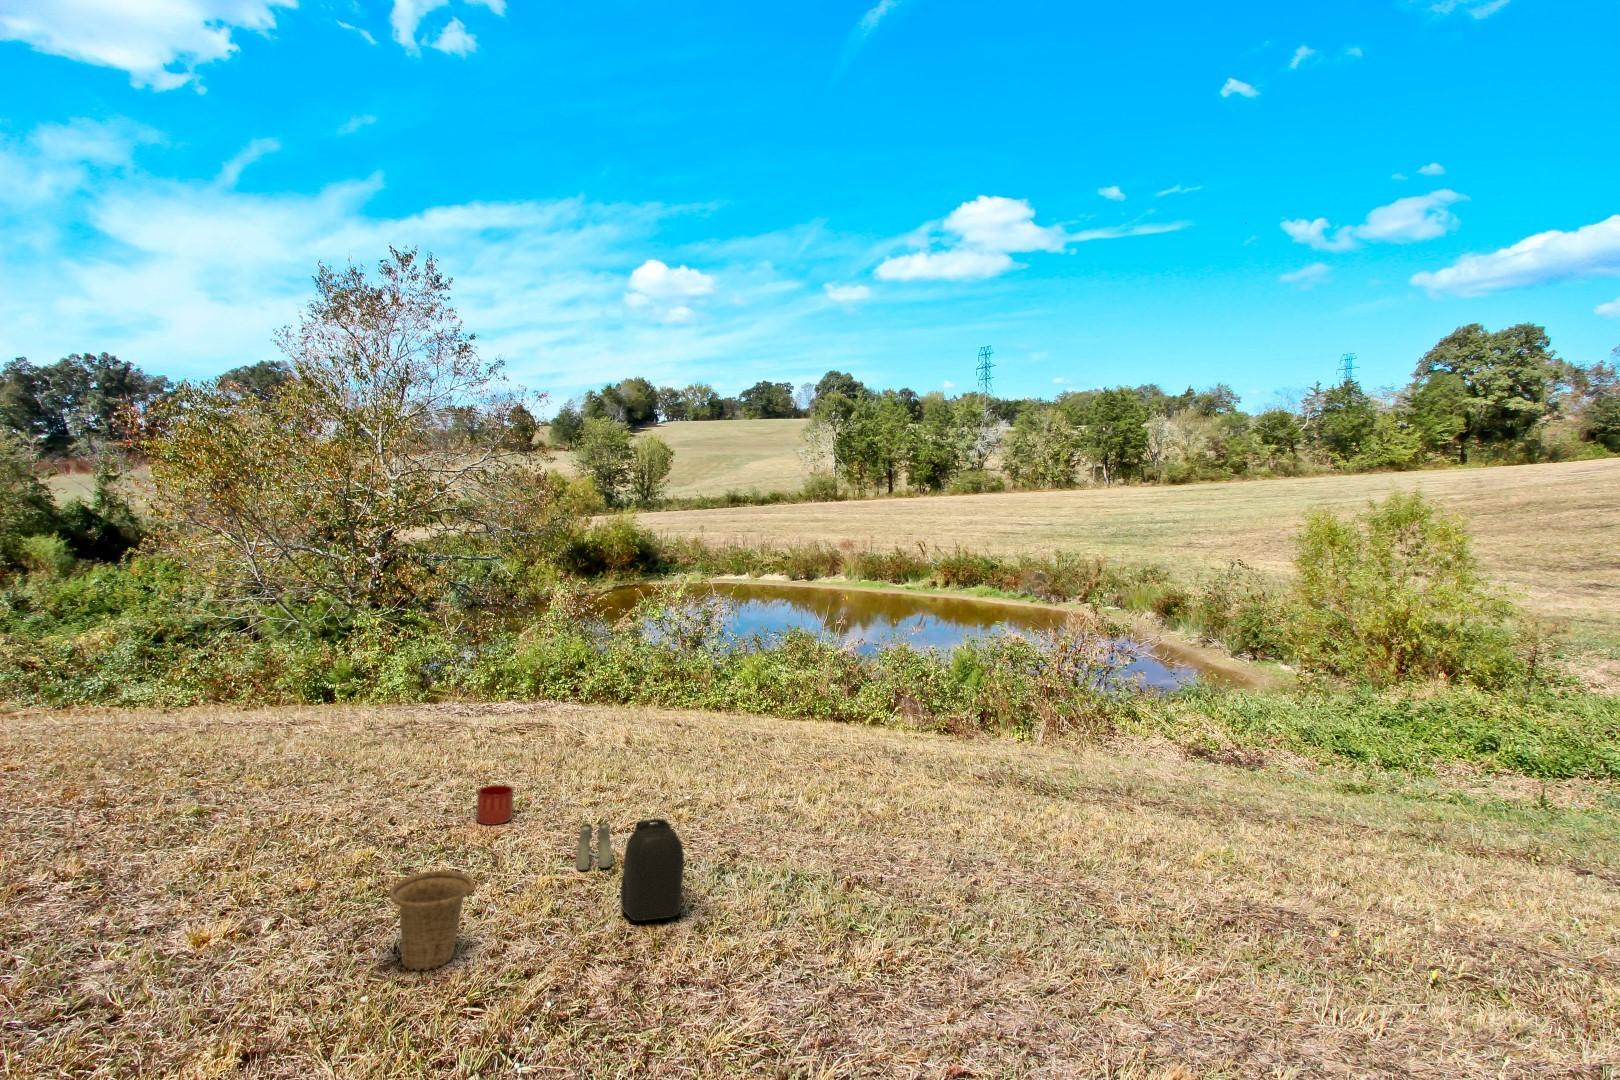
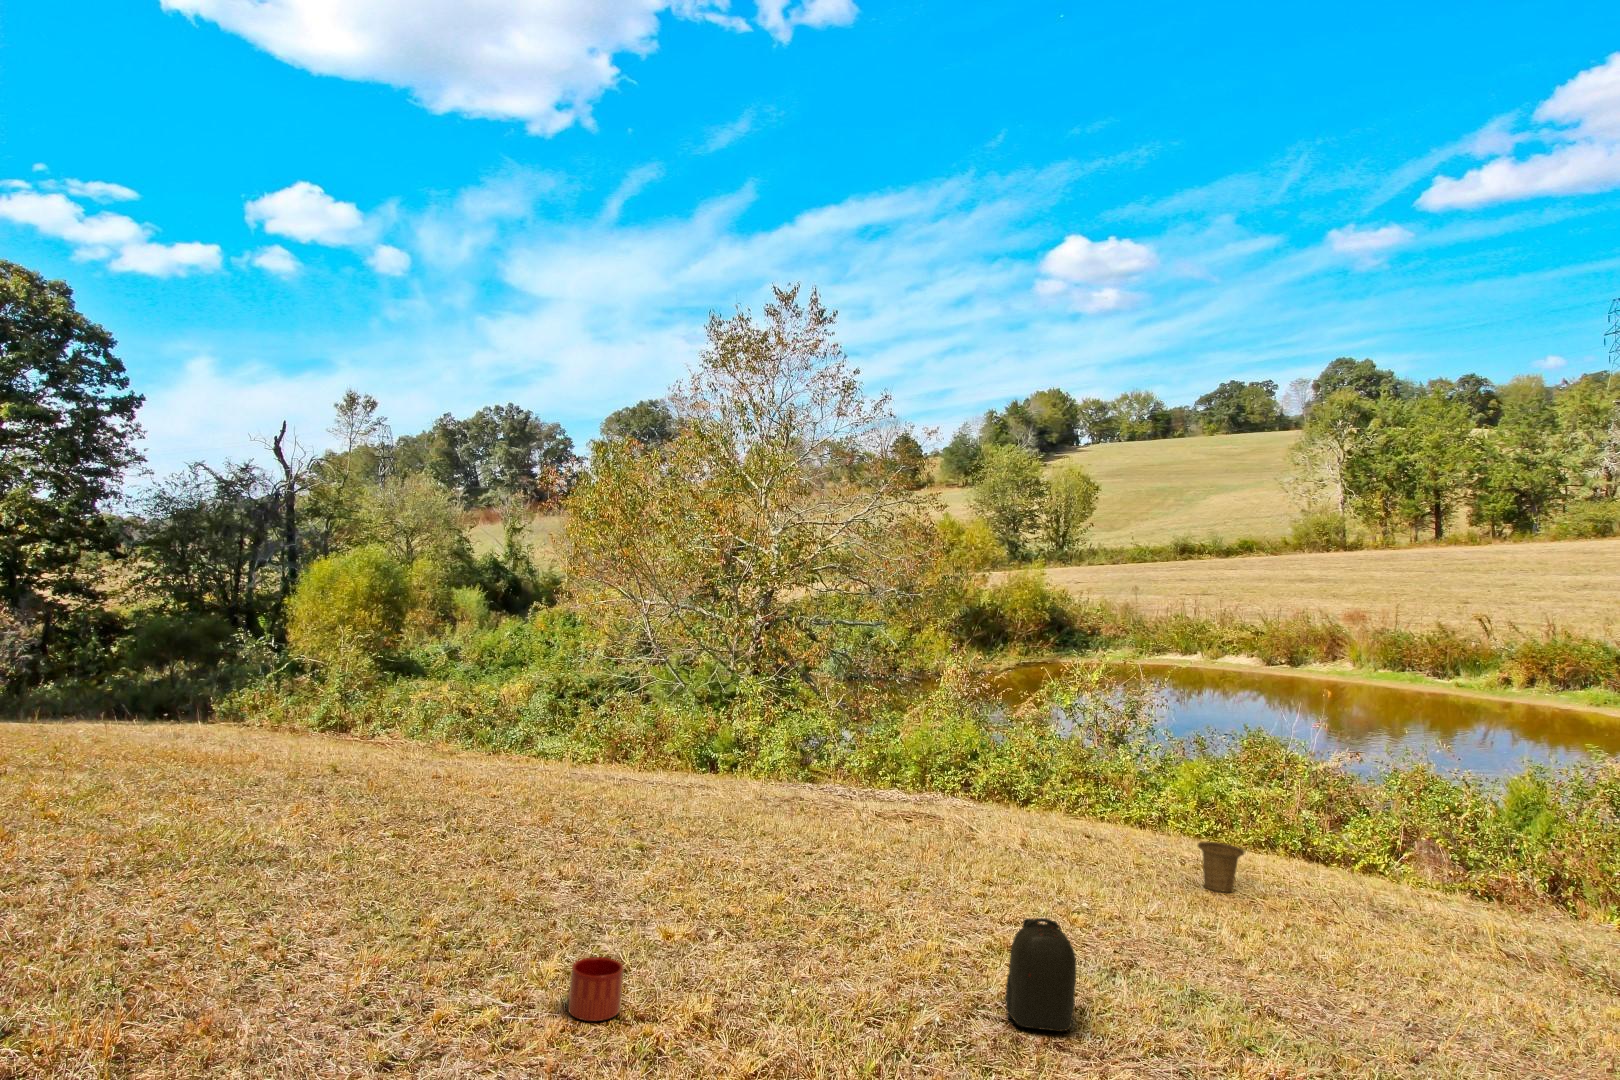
planter: present [476,785,514,825] -> present [568,957,623,1021]
boots: present [576,823,612,870] -> none [960,919,998,971]
basket: present [389,871,474,971] -> present [1198,842,1244,893]

